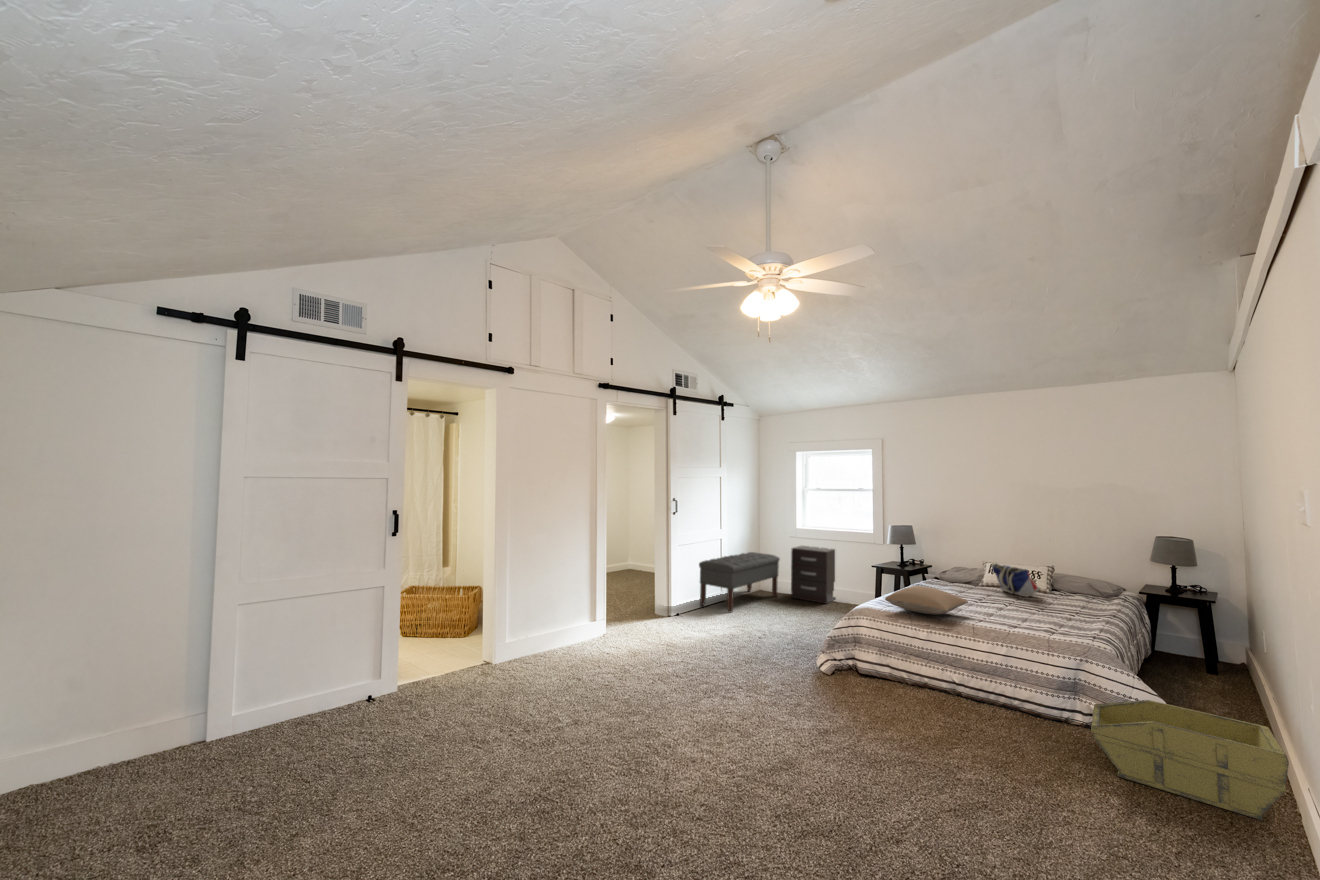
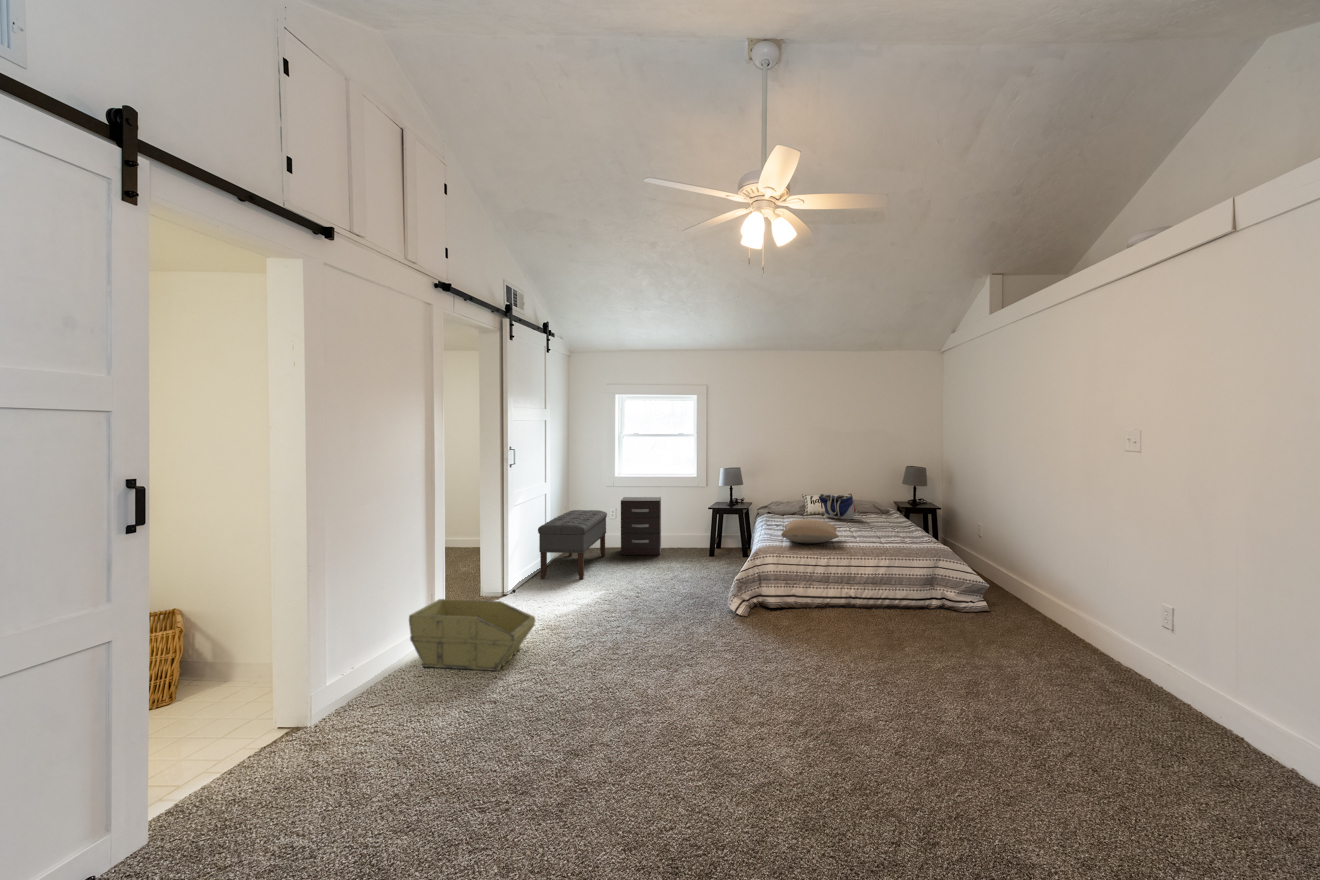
storage bin: present [1091,700,1289,820] -> present [409,599,535,671]

